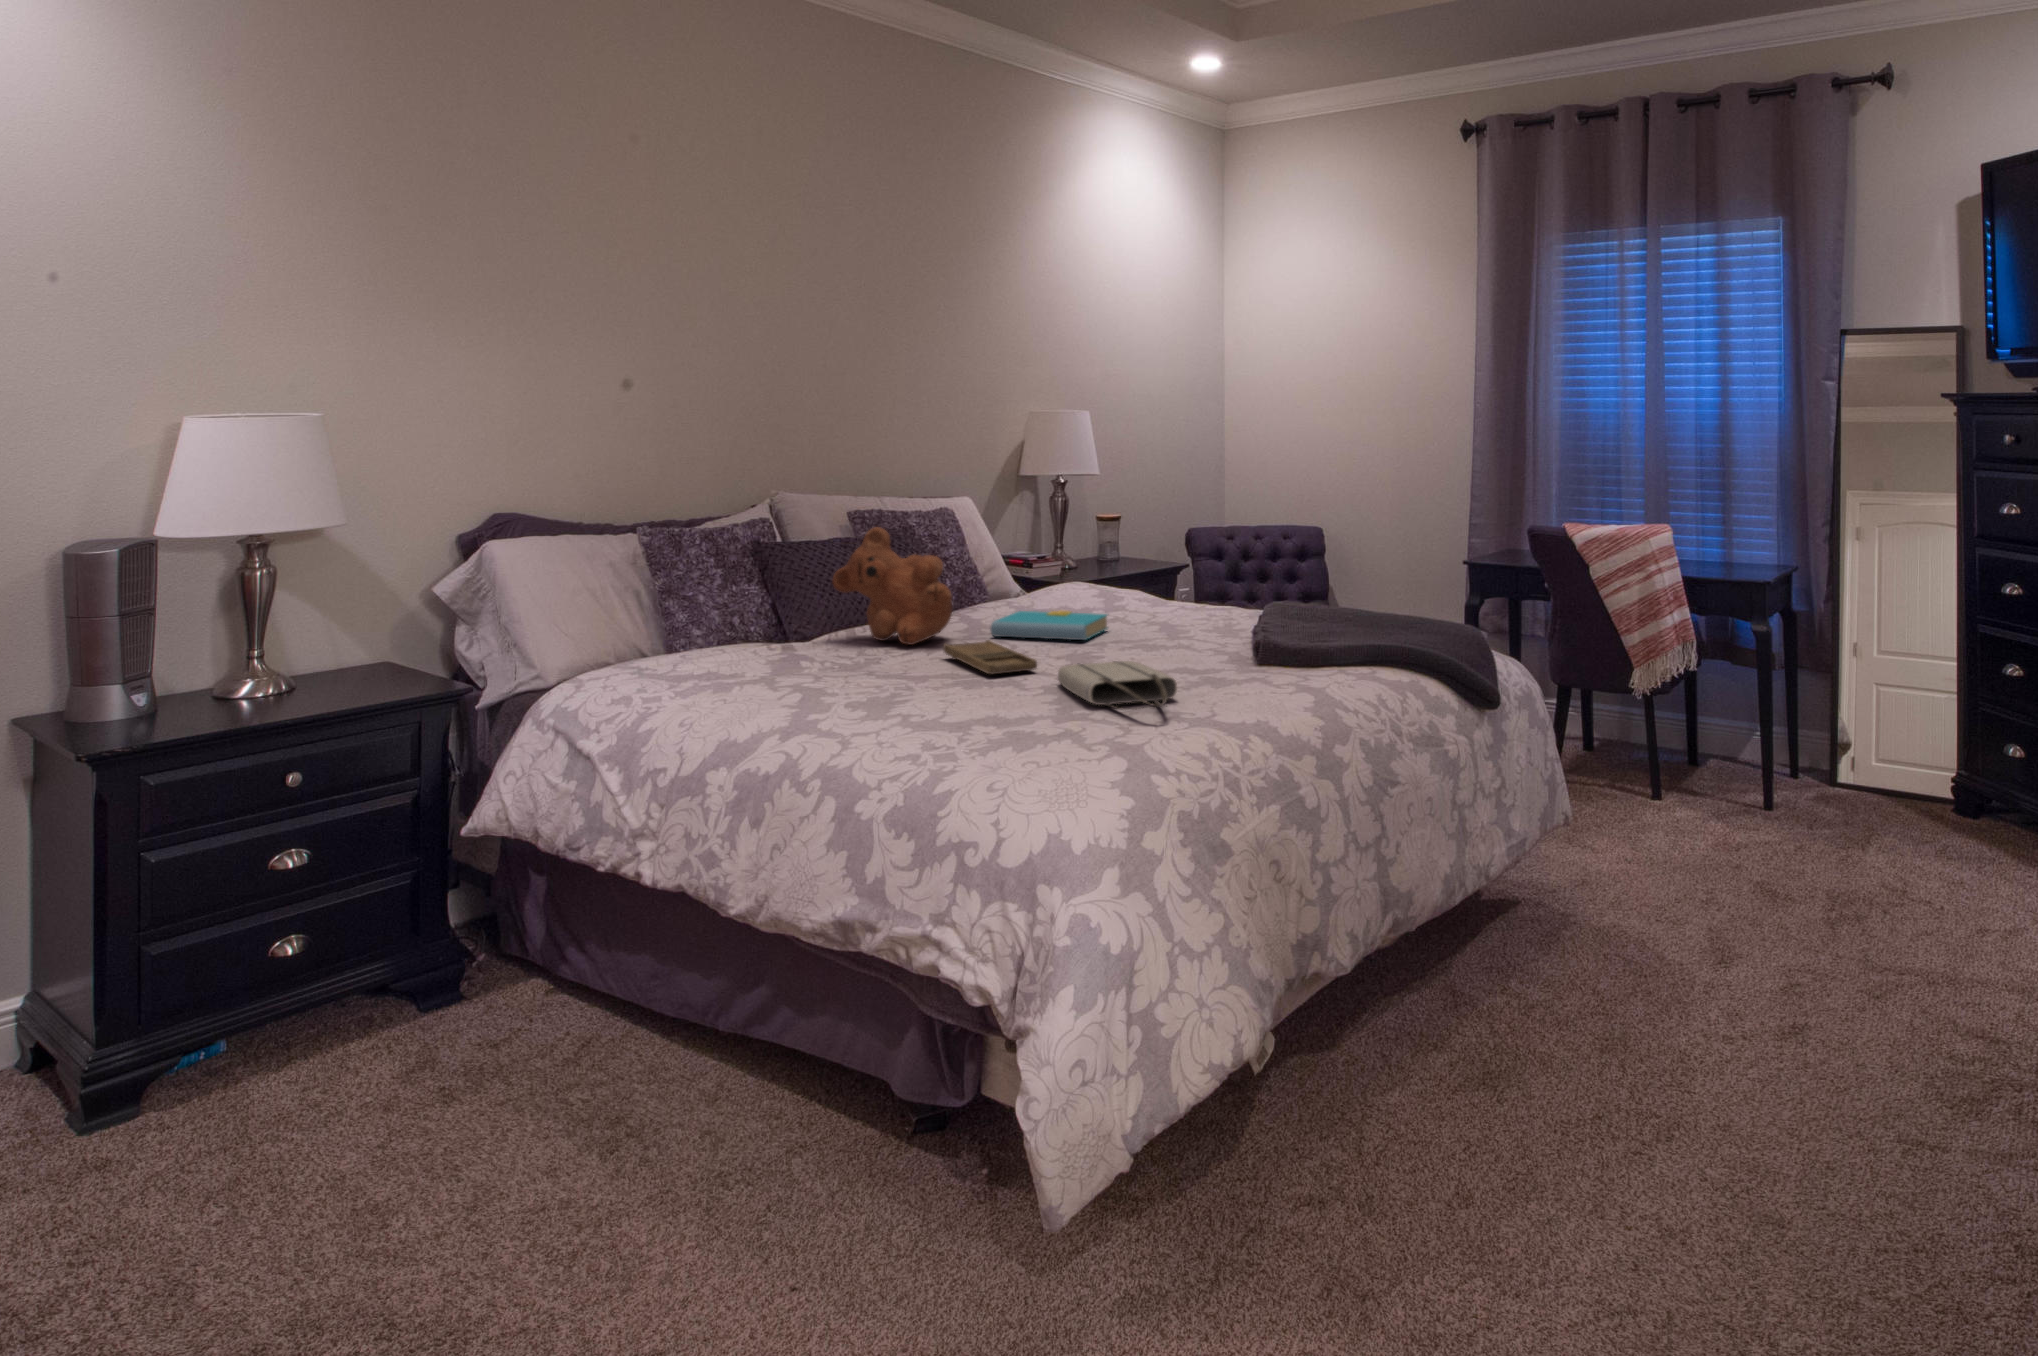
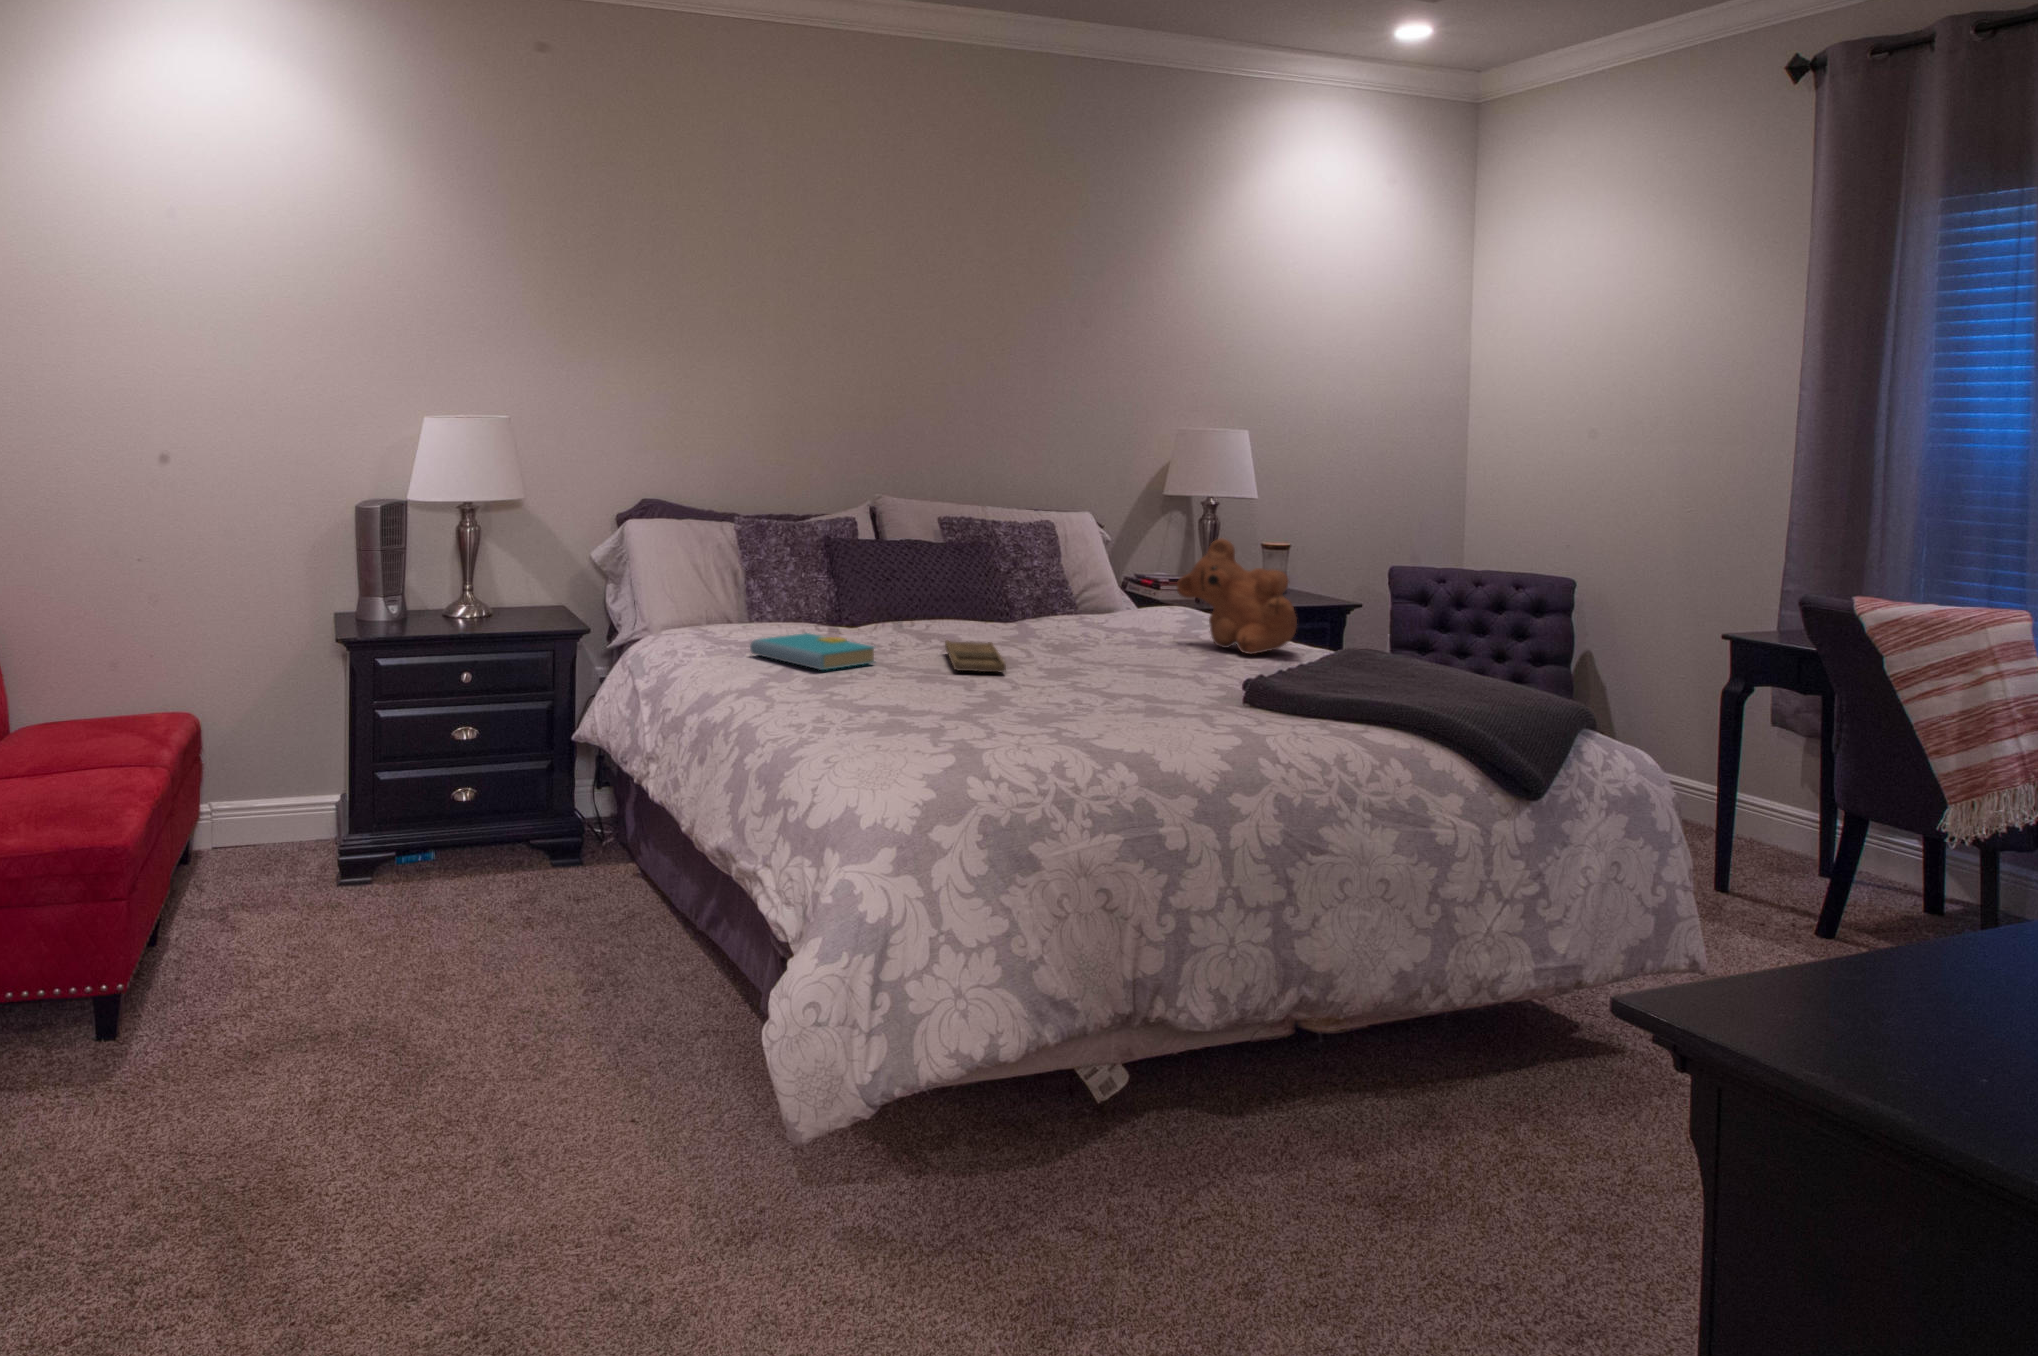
teddy bear: present [832,527,952,645] -> present [1177,539,1297,654]
book: present [991,610,1107,640] -> present [750,633,875,670]
tote bag: present [1058,661,1177,709] -> none [997,670,1095,718]

